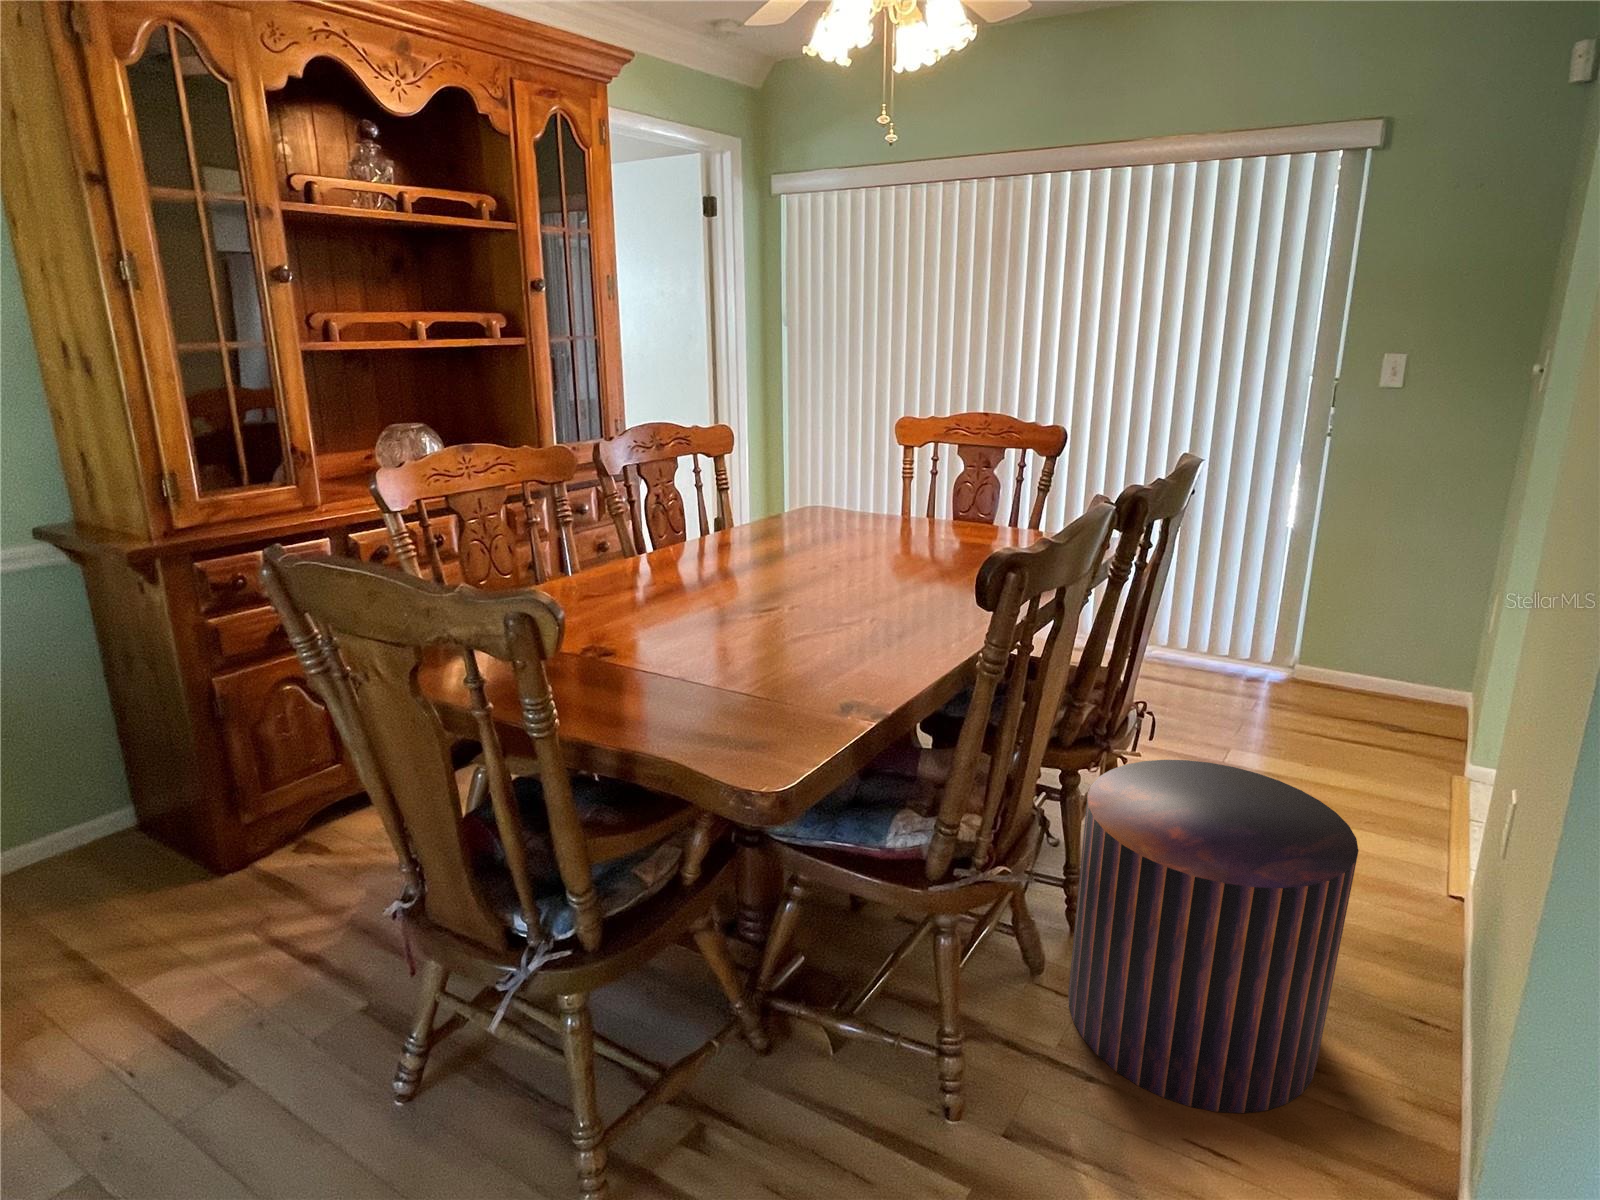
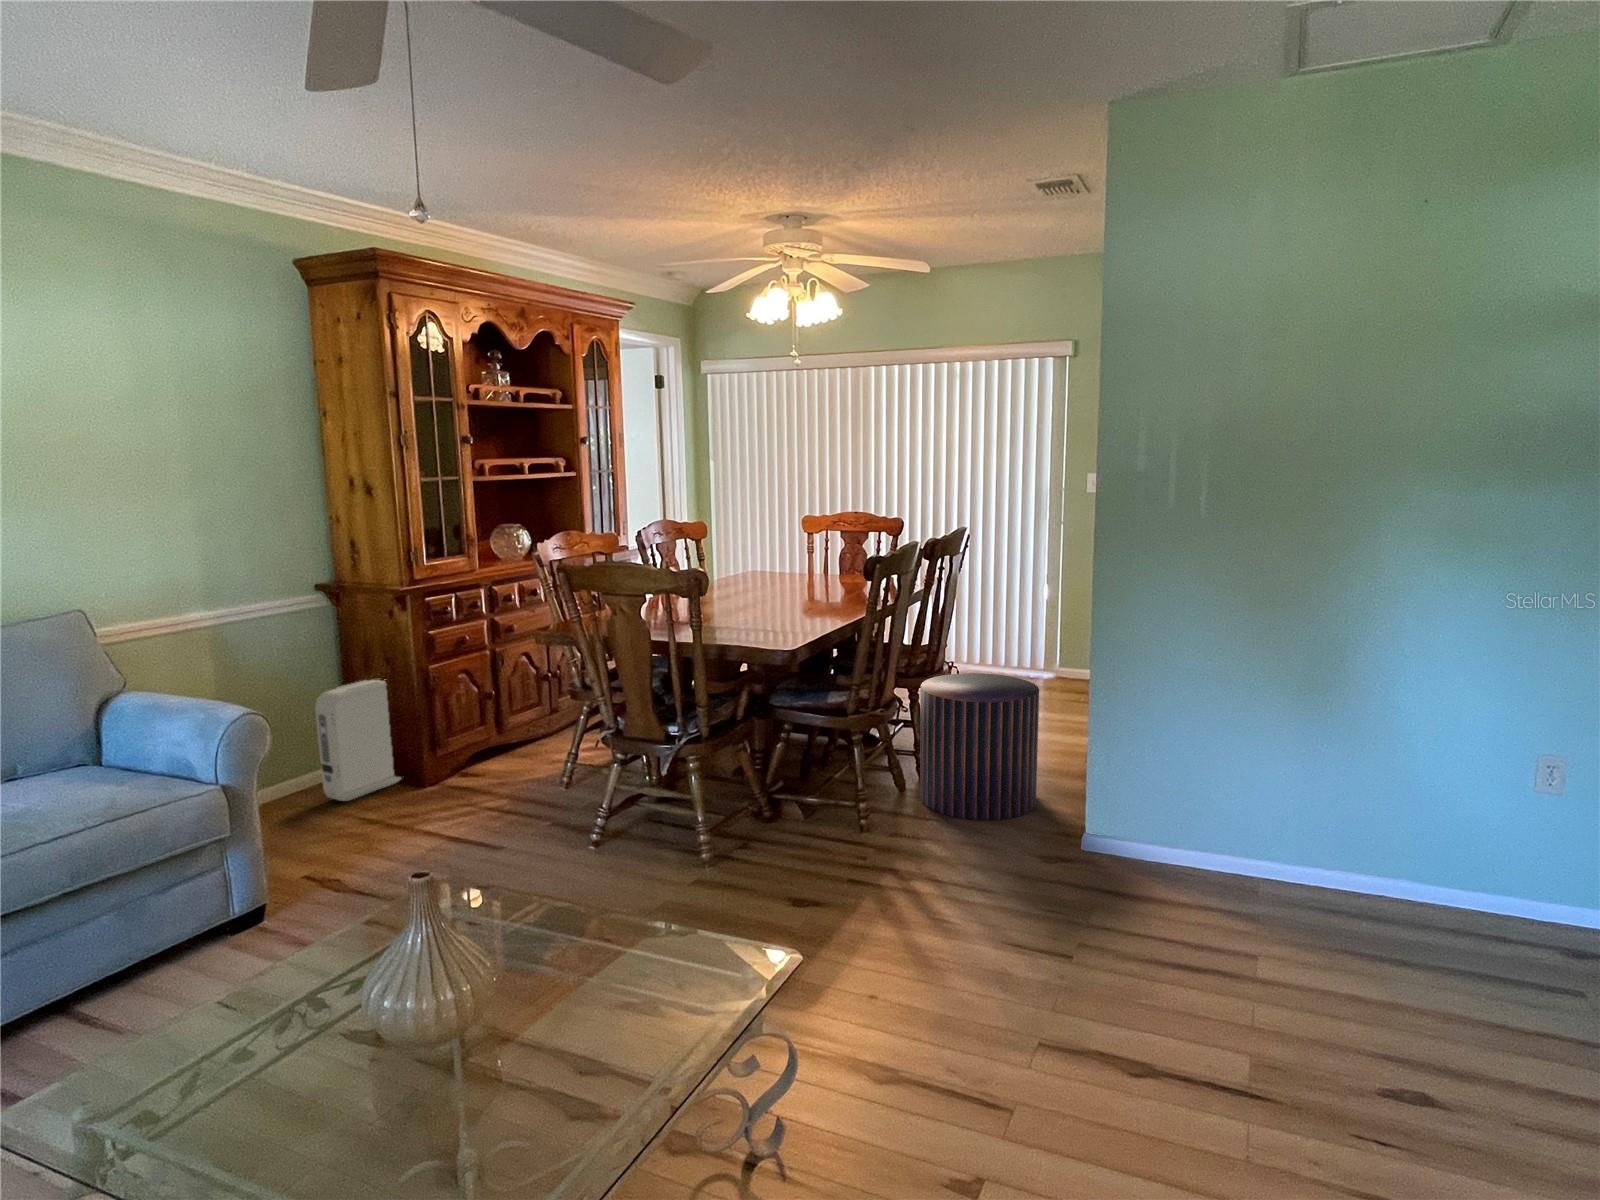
air purifier: none [11,687,211,896] -> present [315,680,401,801]

